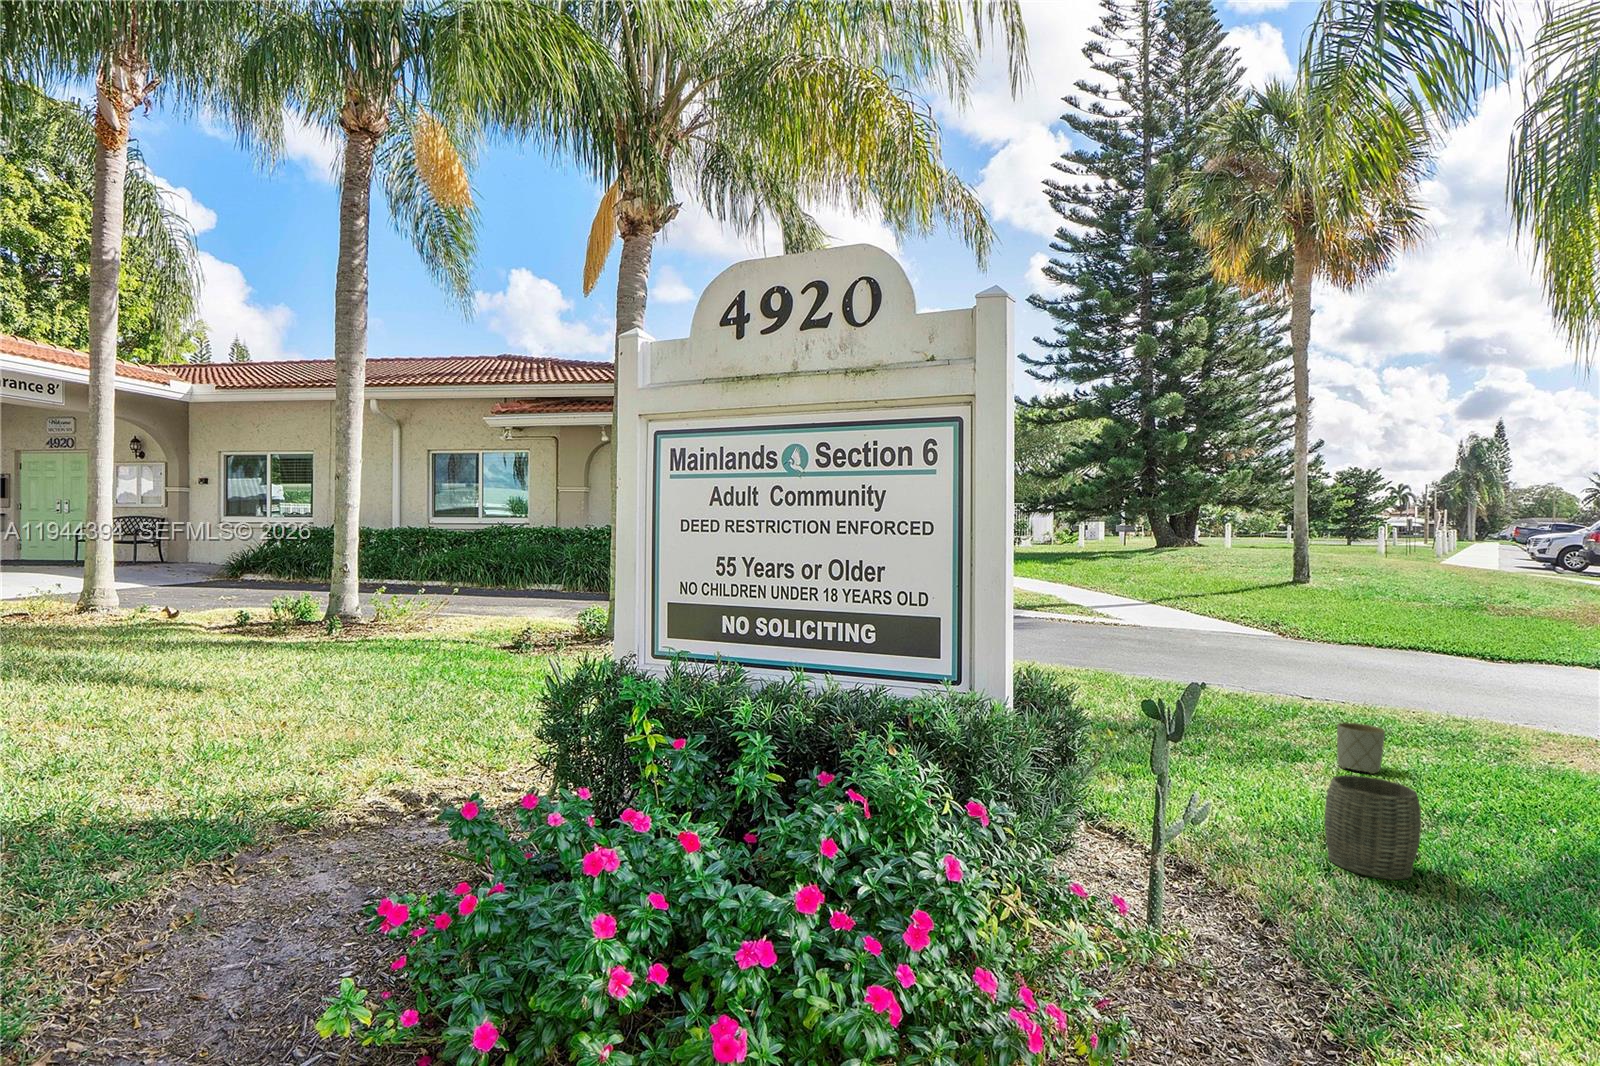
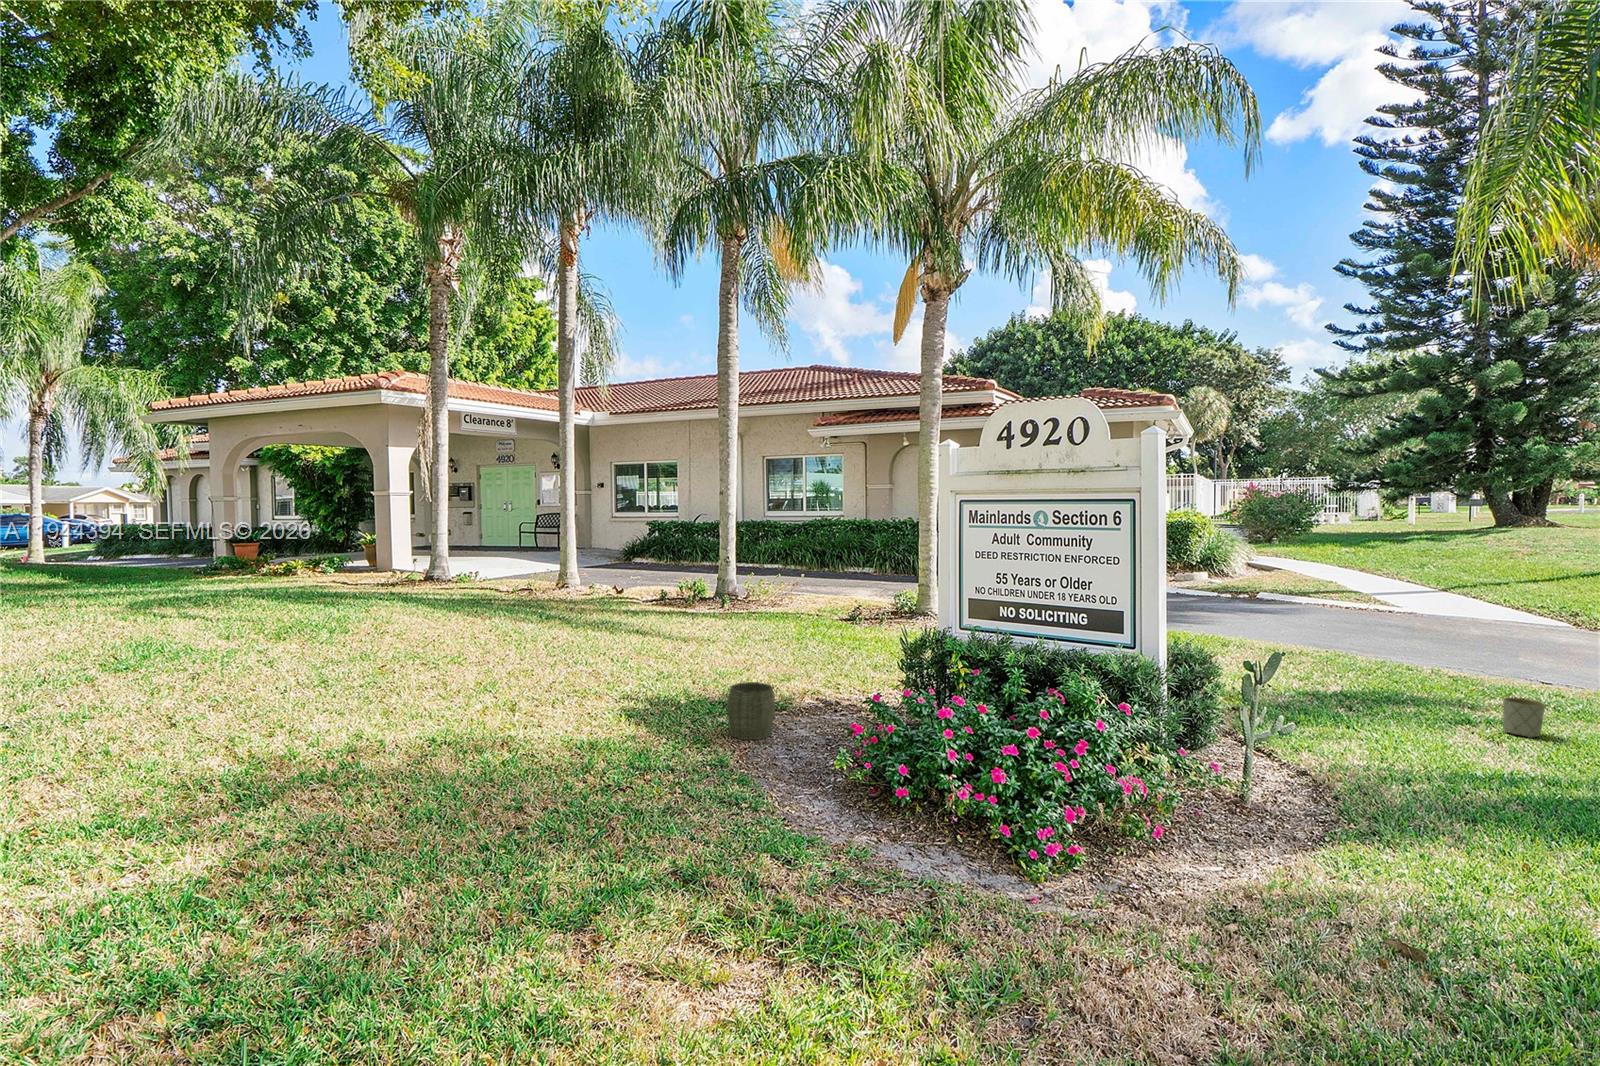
woven basket: present [1324,775,1421,880] -> present [727,682,775,740]

